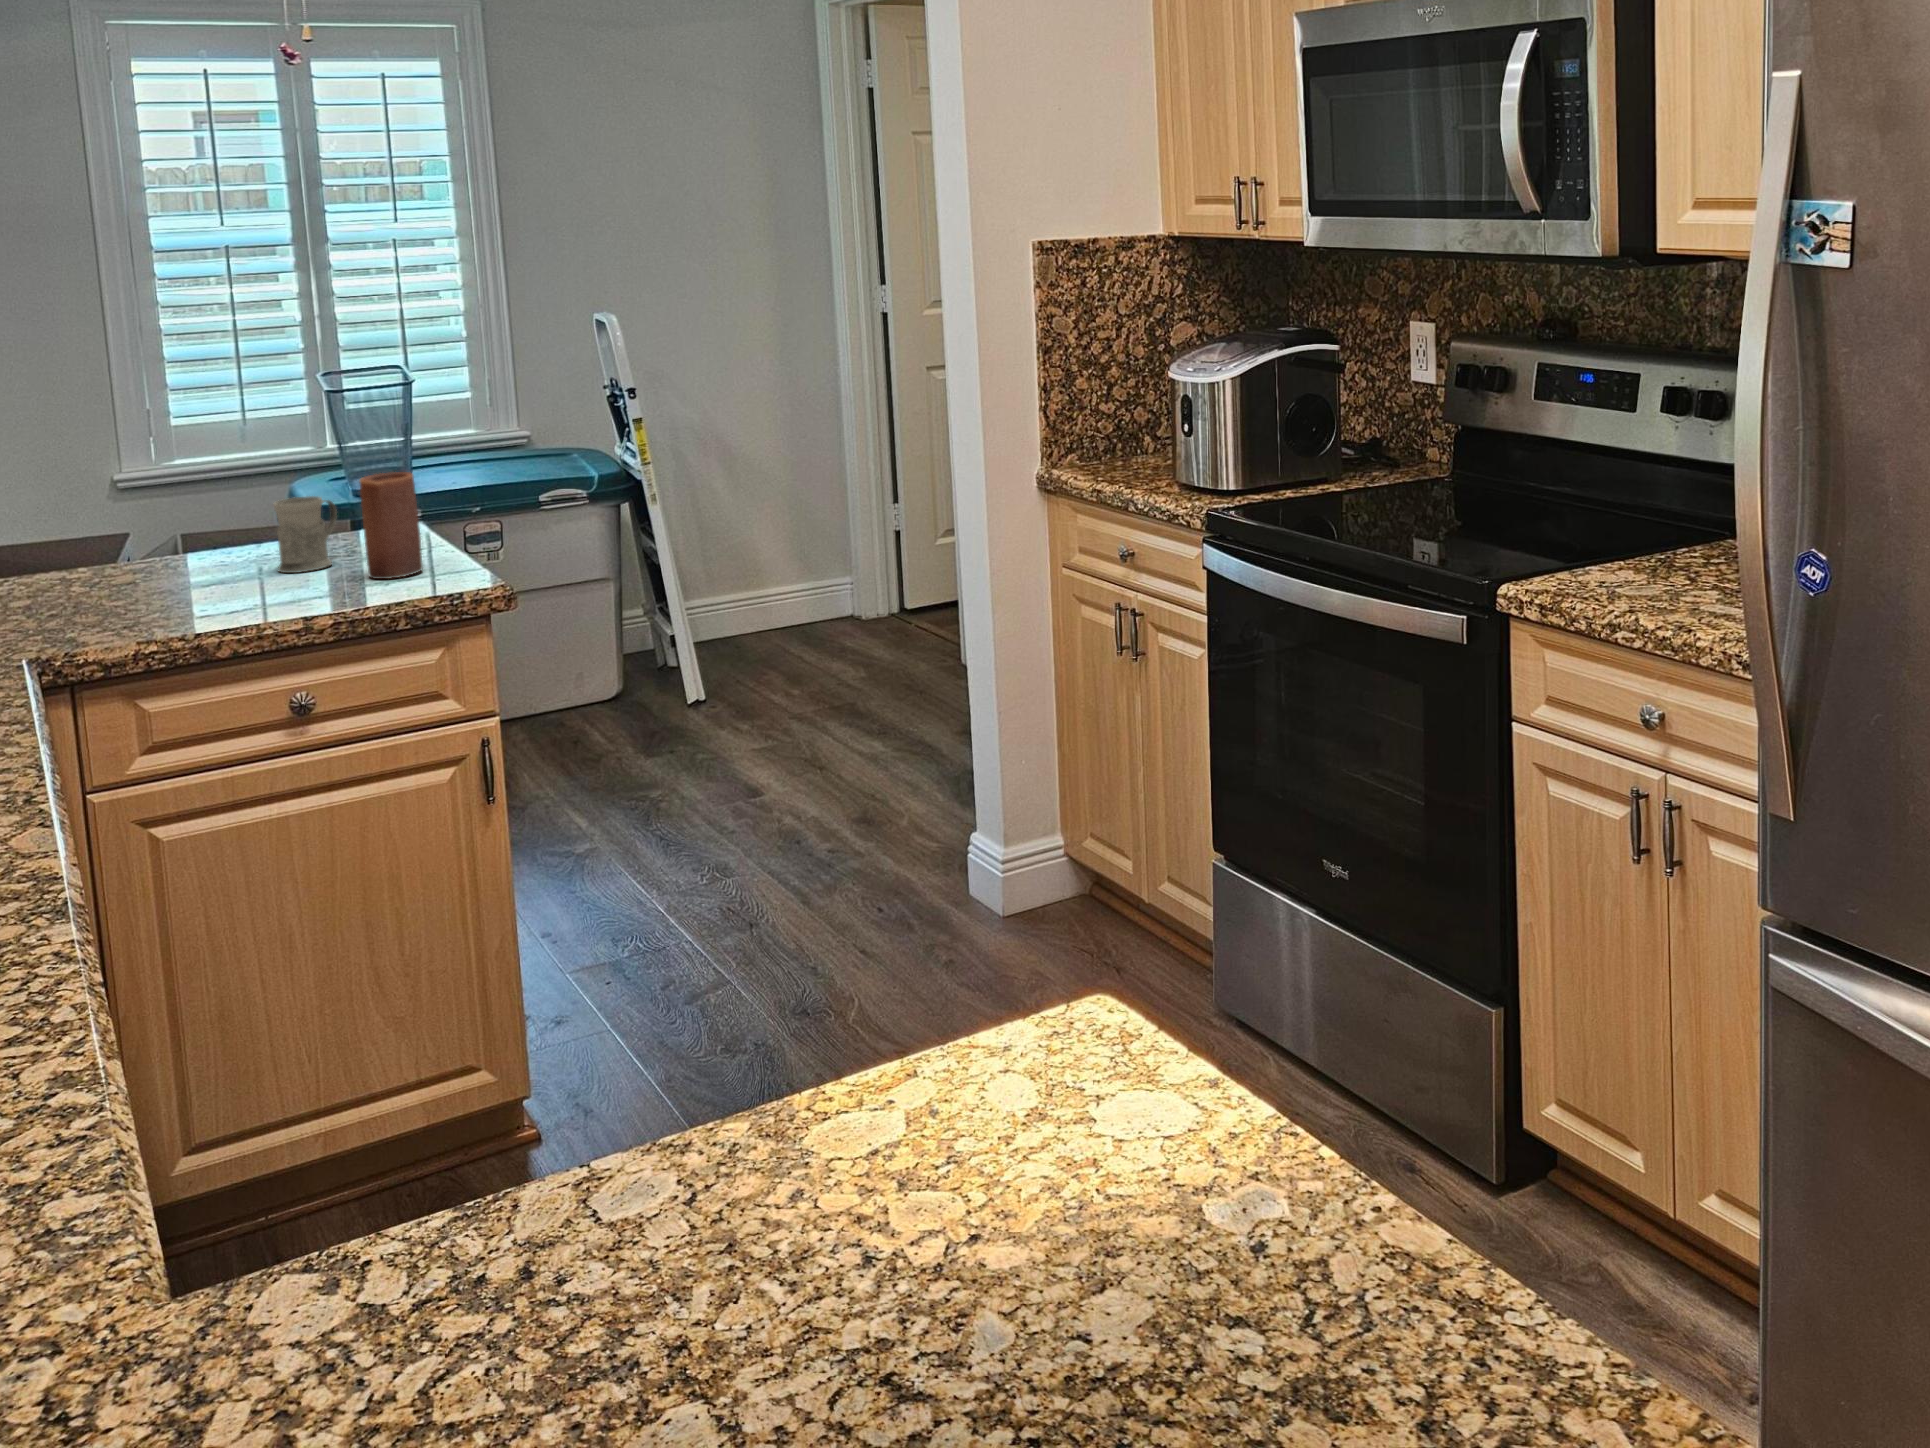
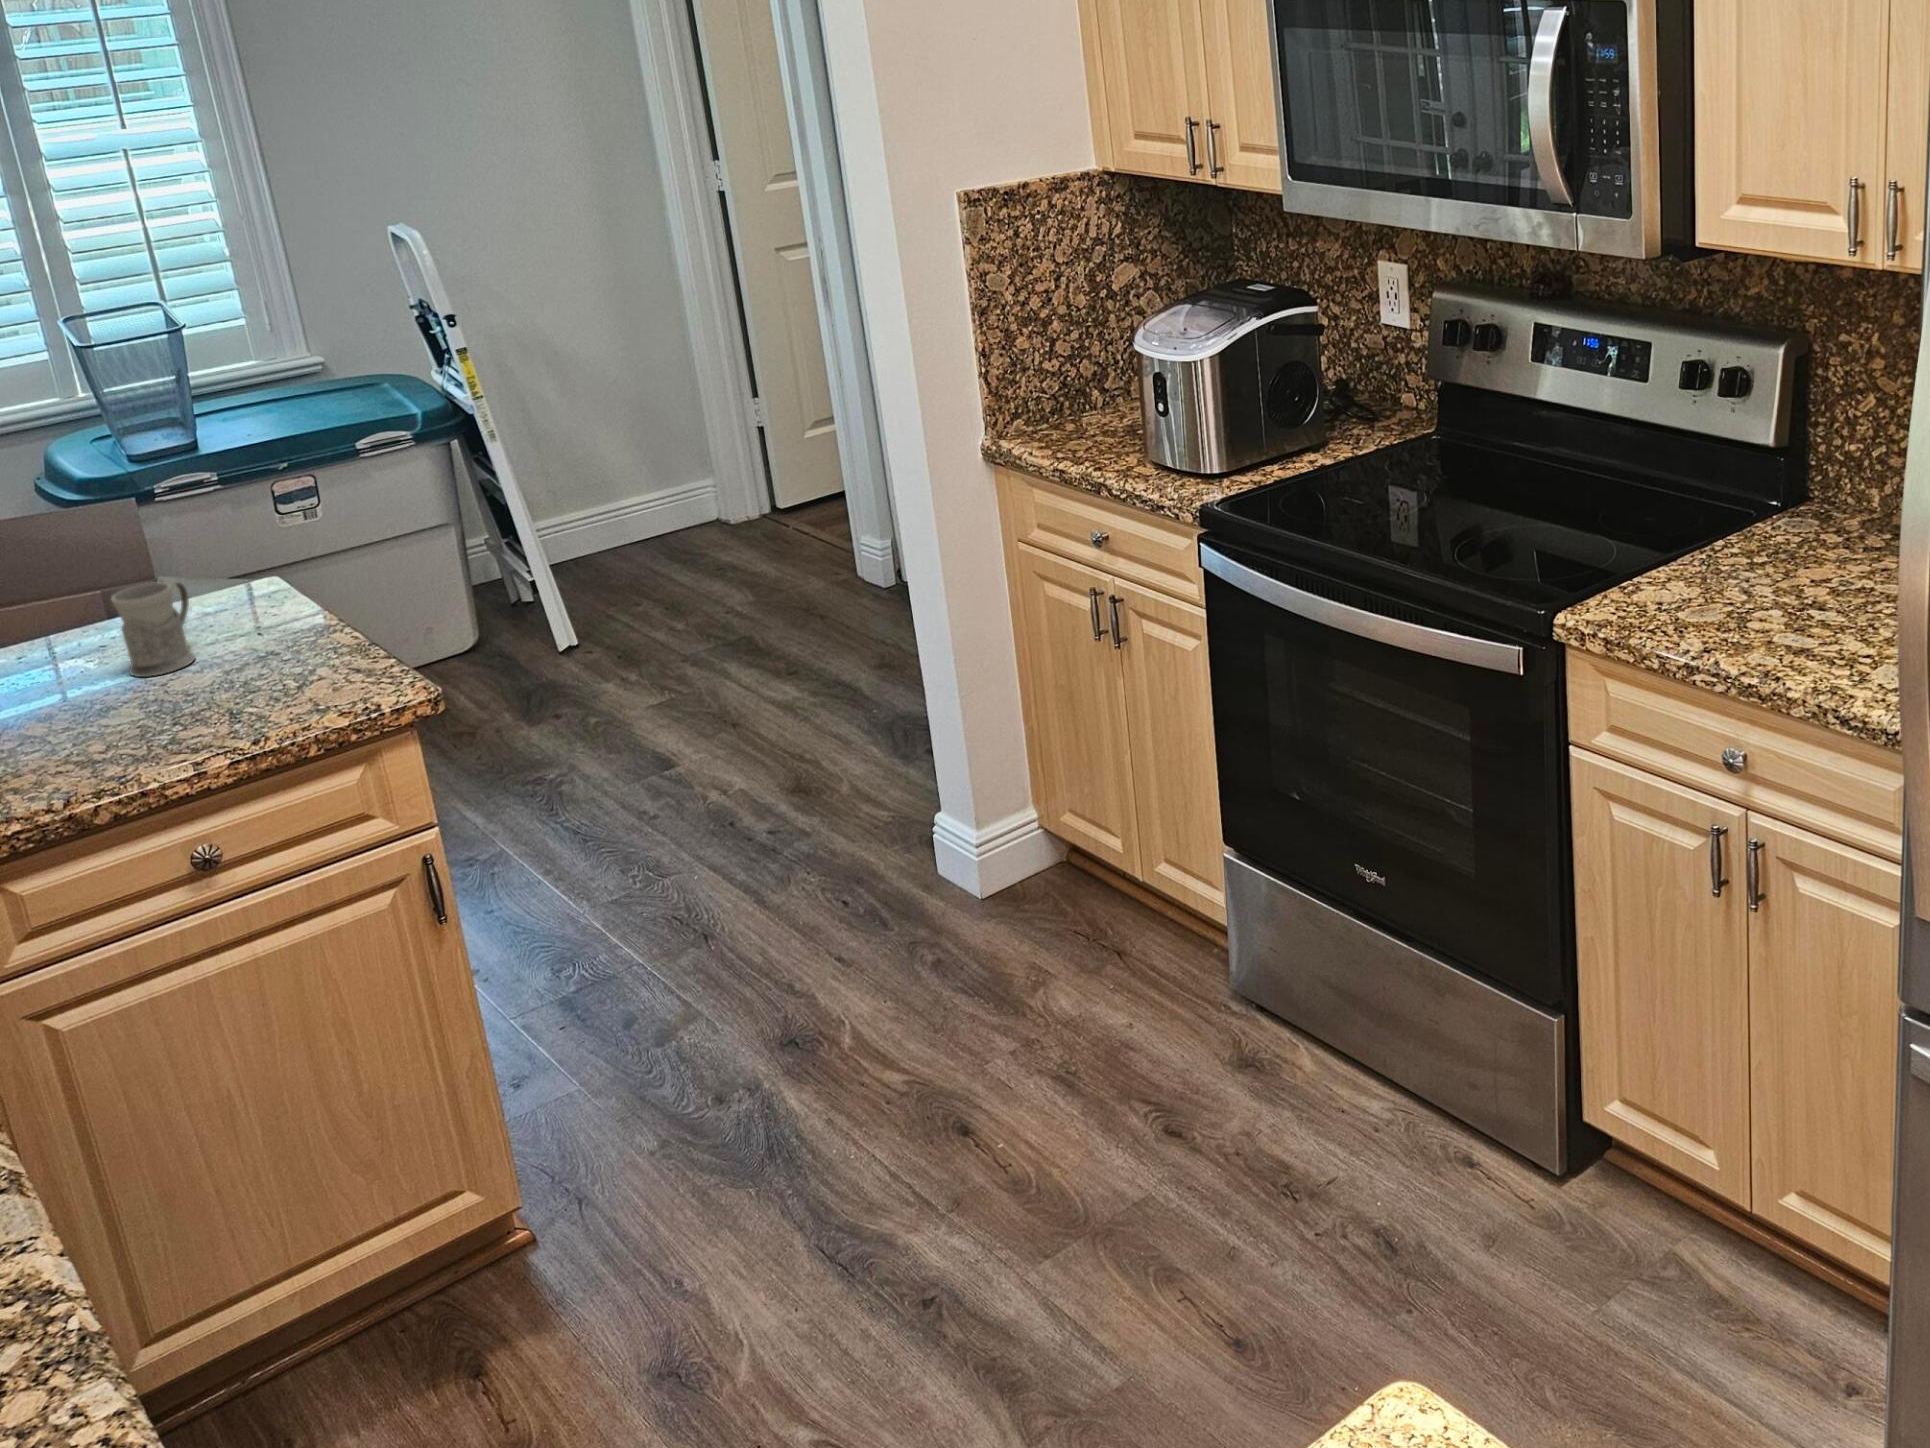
candle: present [359,472,423,579] -> none [223,554,315,682]

